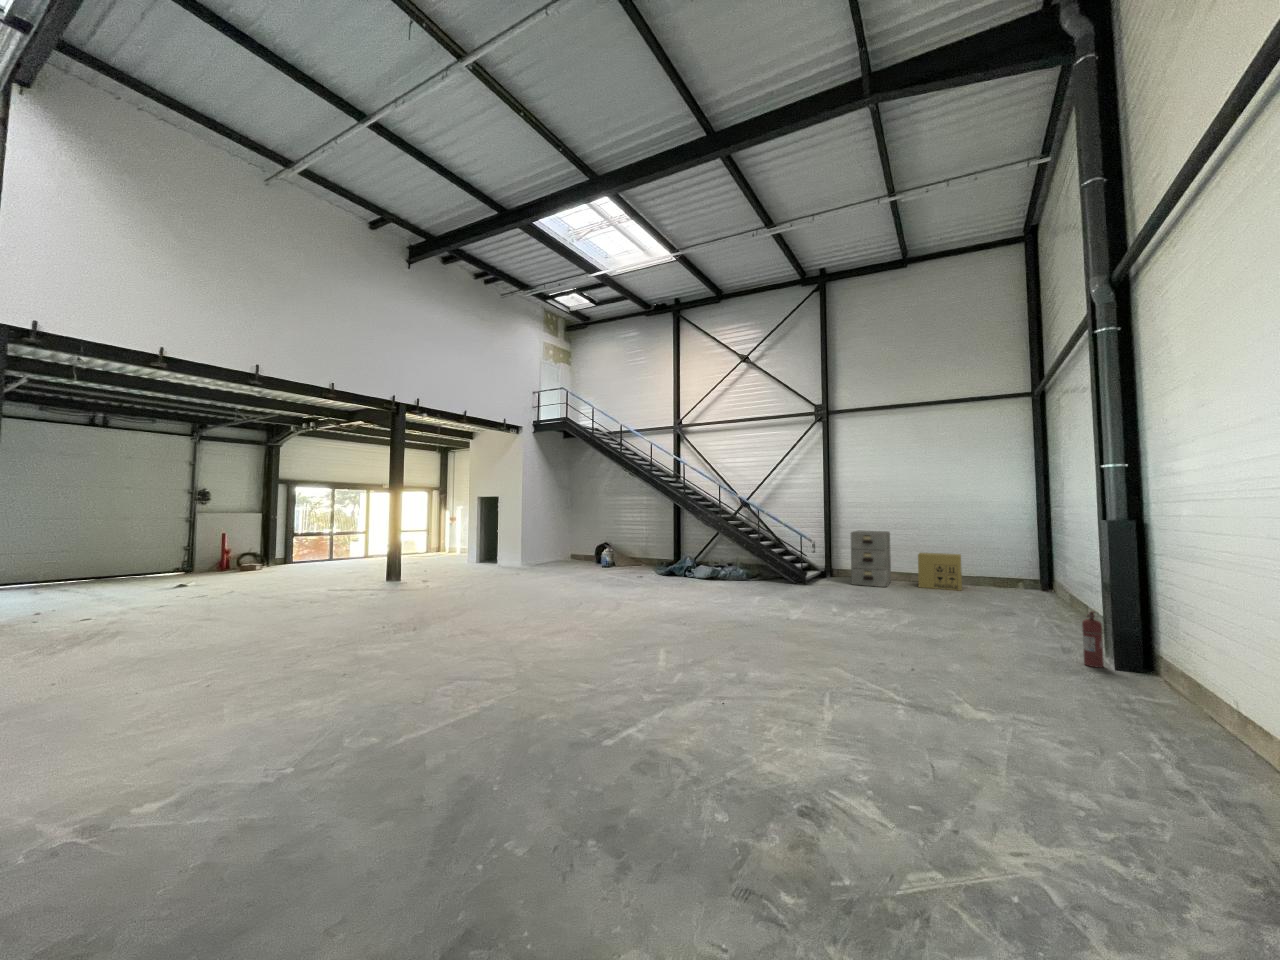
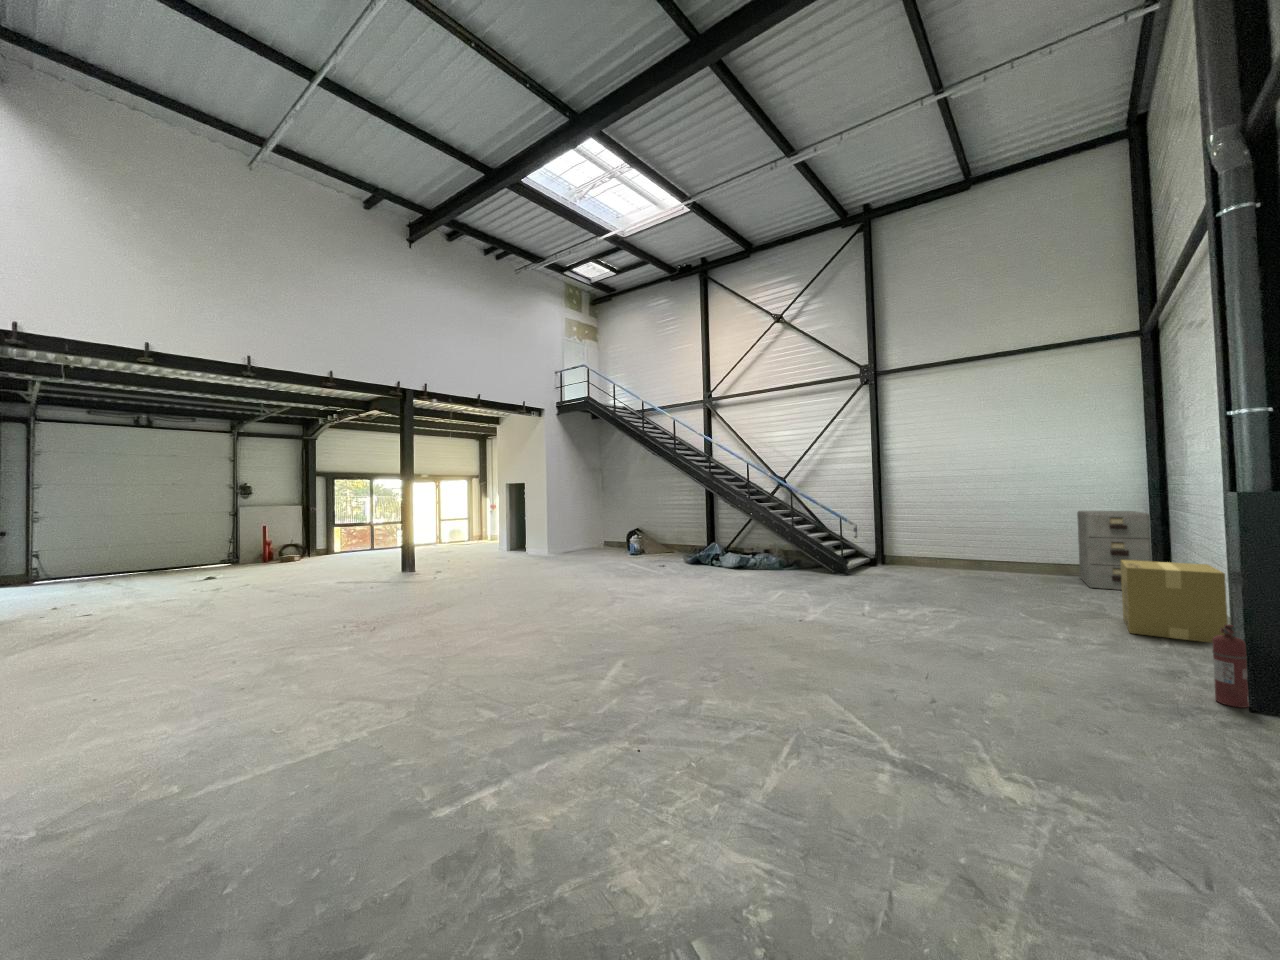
filing cabinet: present [851,530,891,587] -> present [1077,511,1152,590]
cardboard box: present [918,553,962,590] -> present [1121,560,1227,643]

